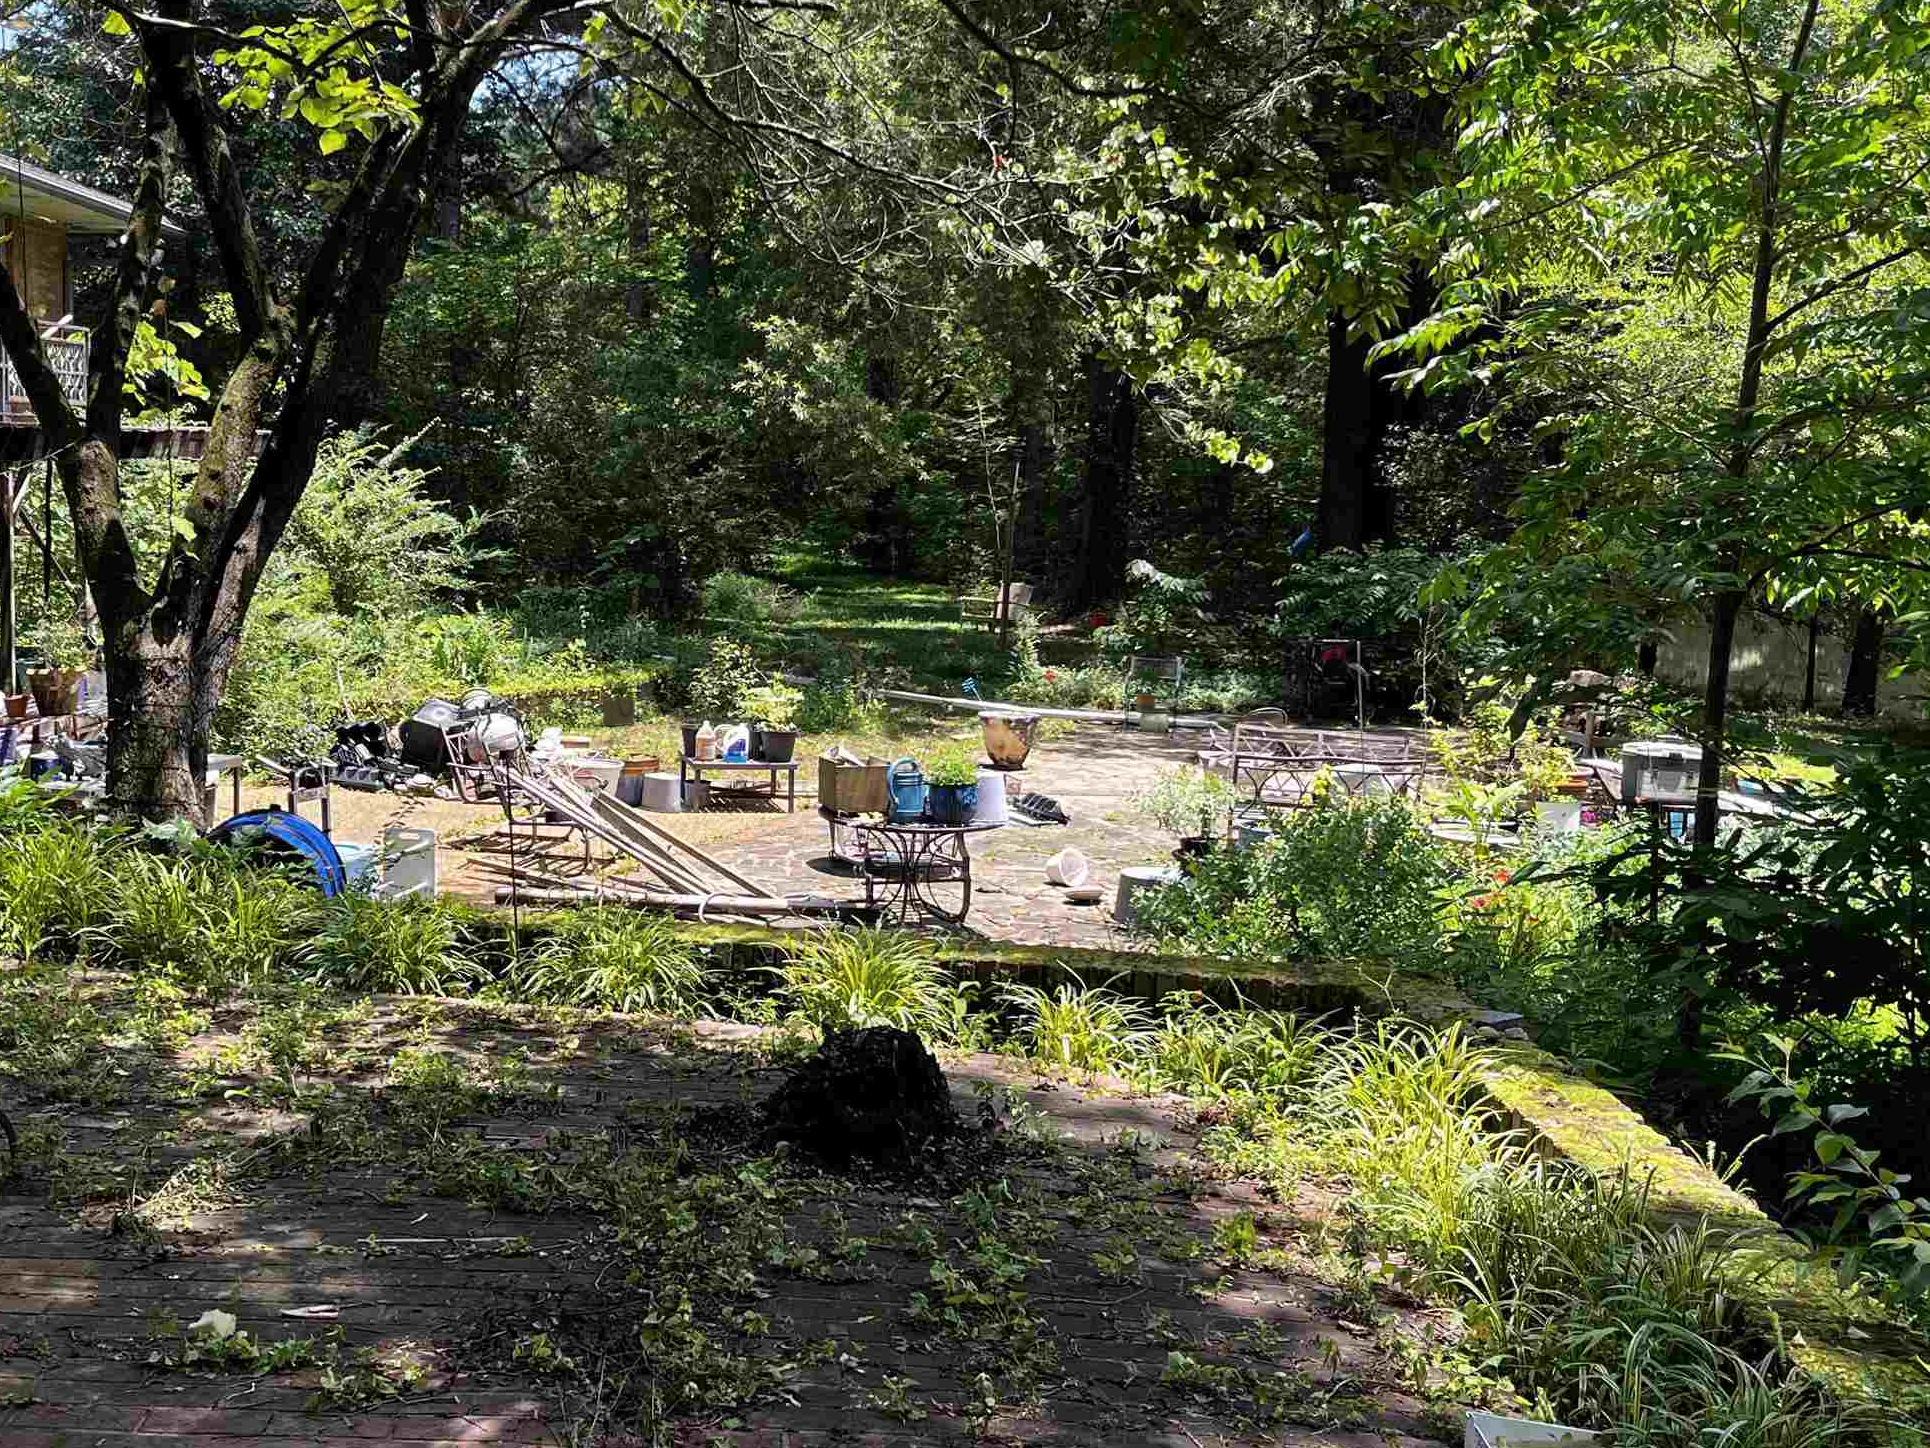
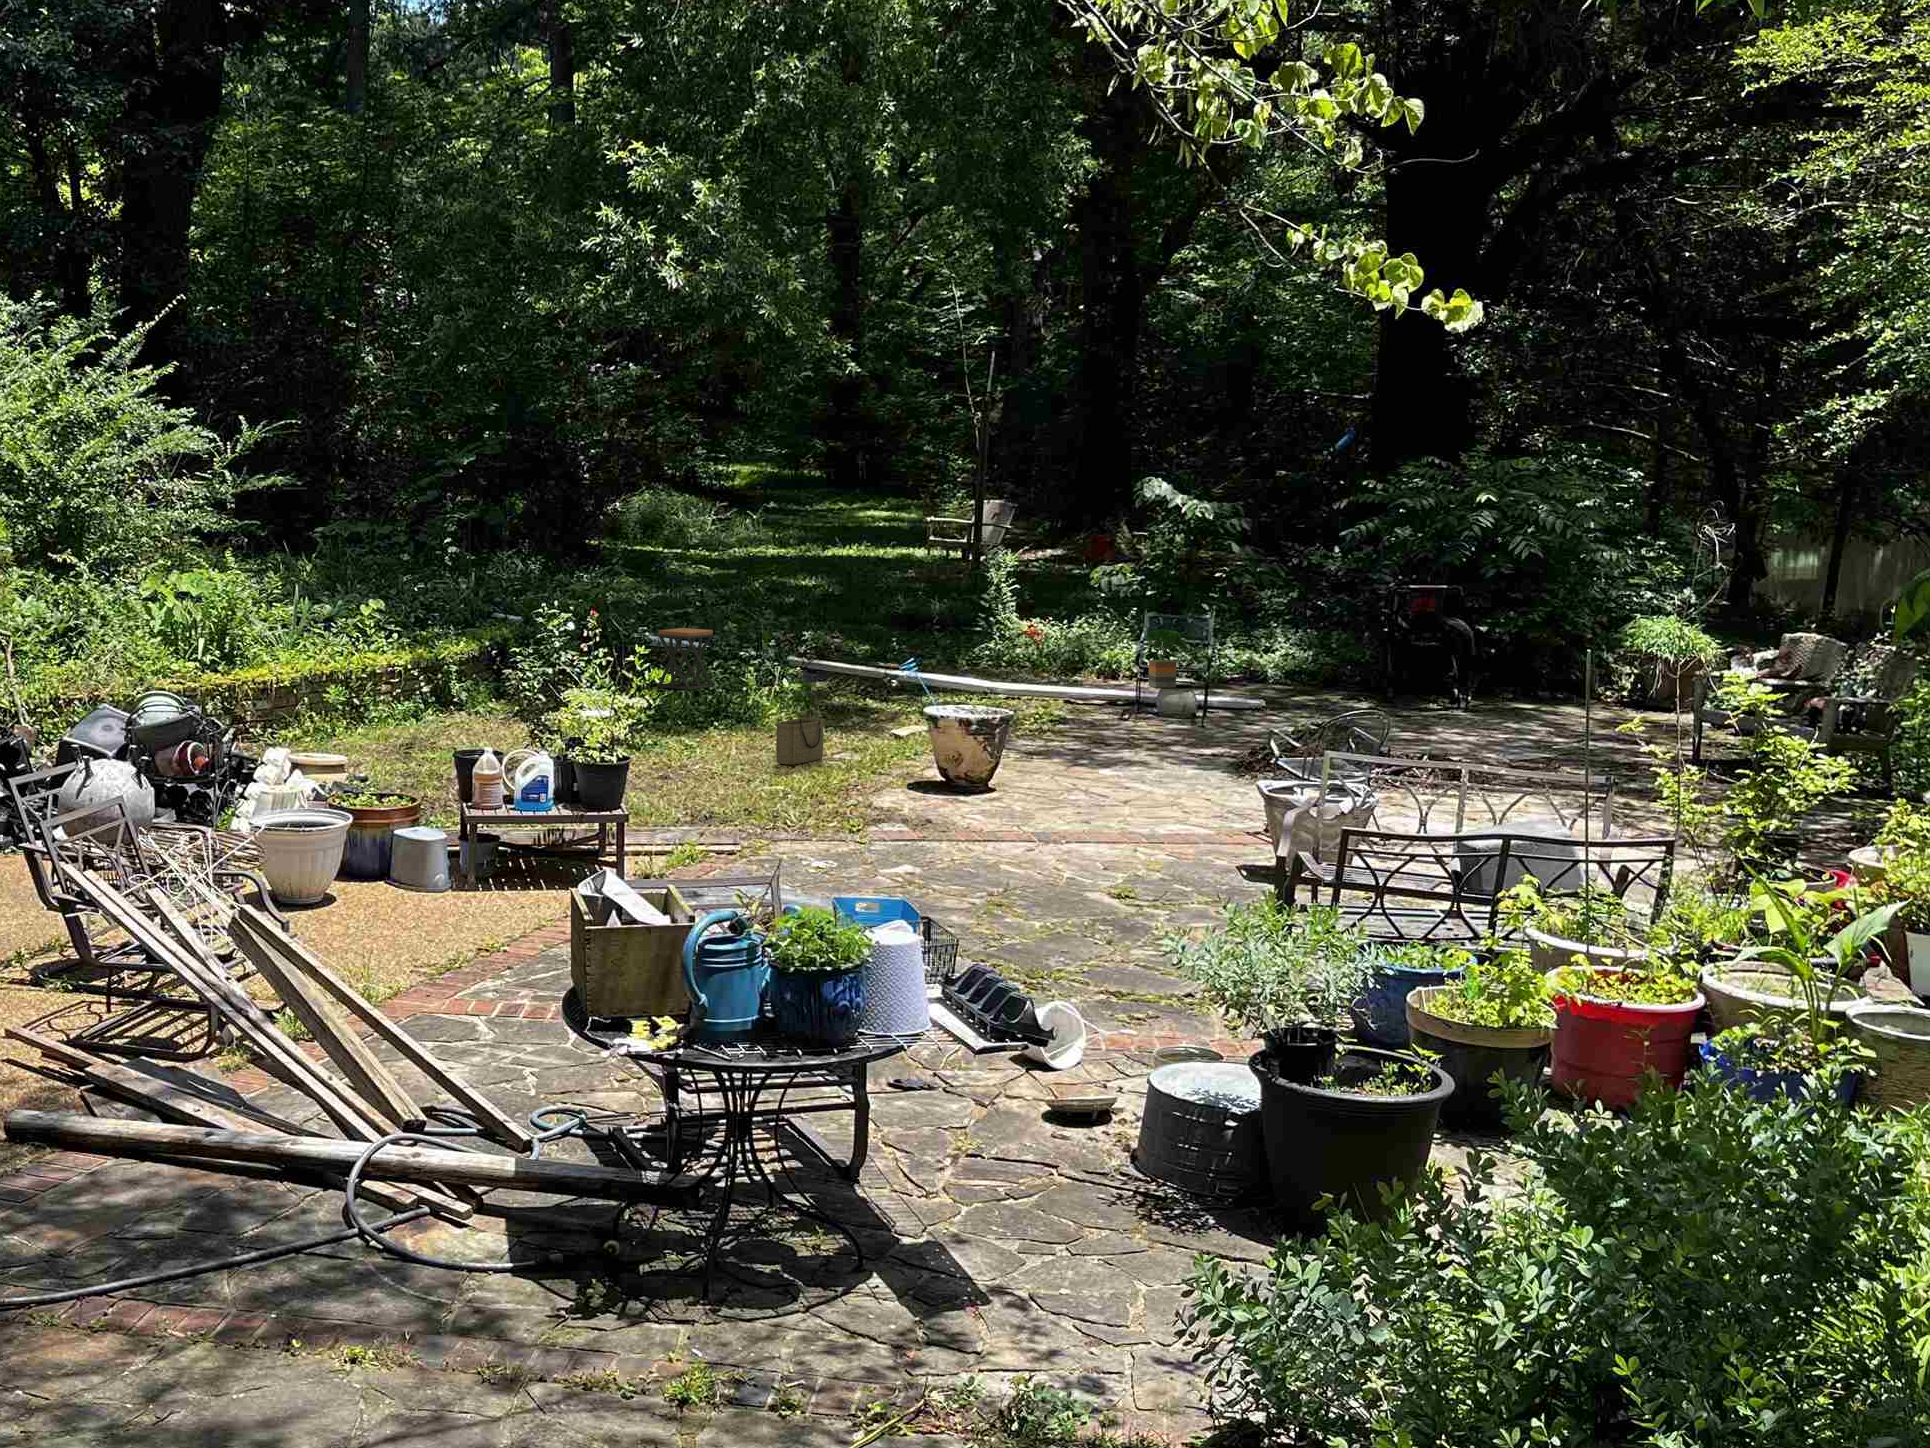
stool: none [788,664,828,707] -> present [658,628,713,690]
basket: present [603,698,635,726] -> present [775,718,825,765]

